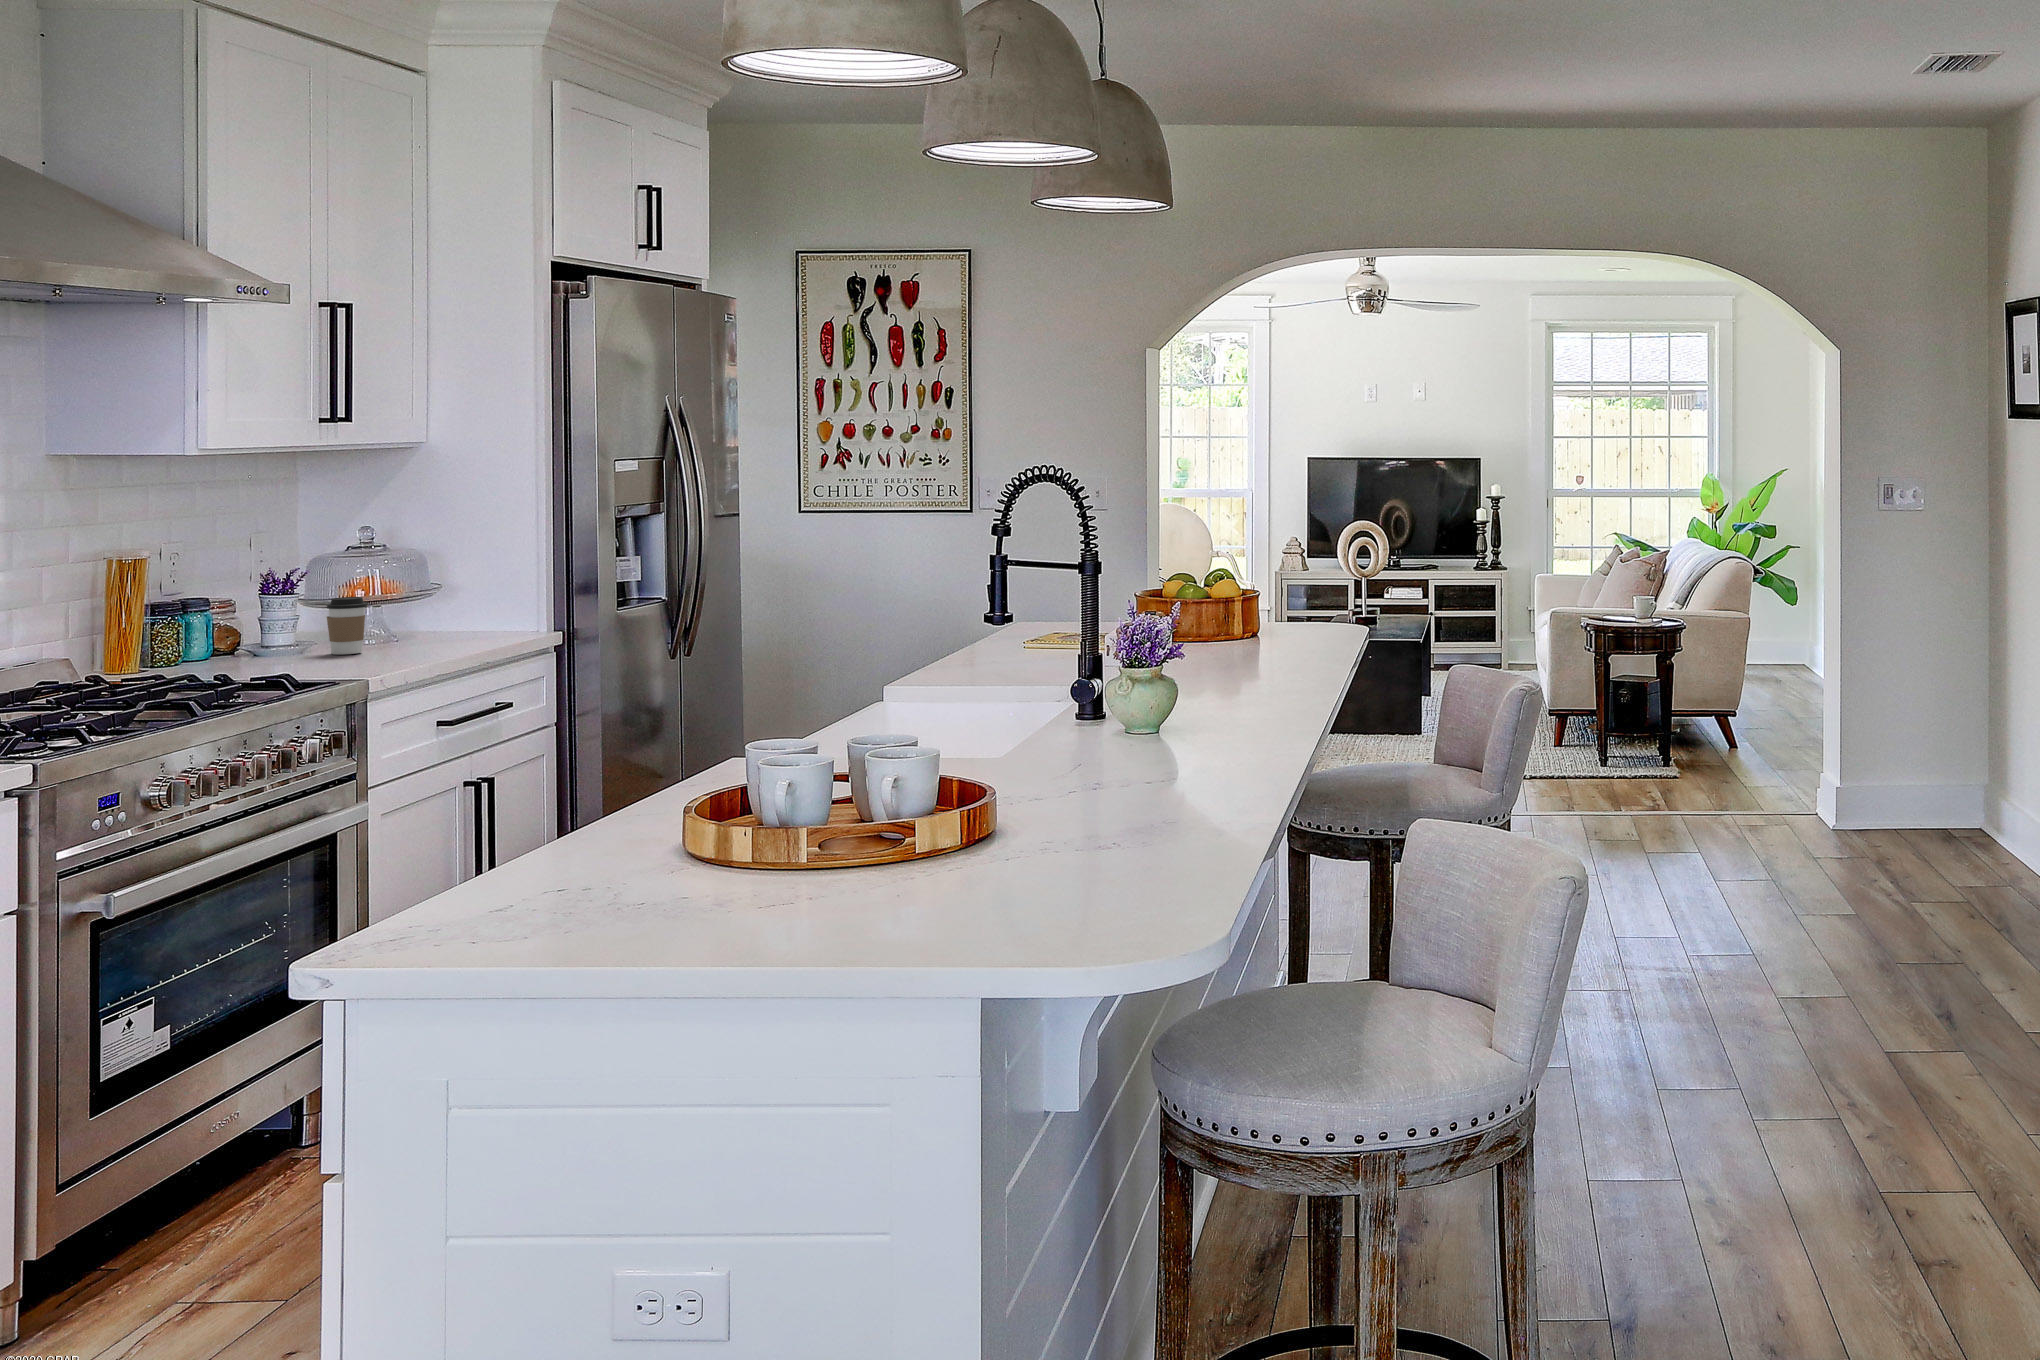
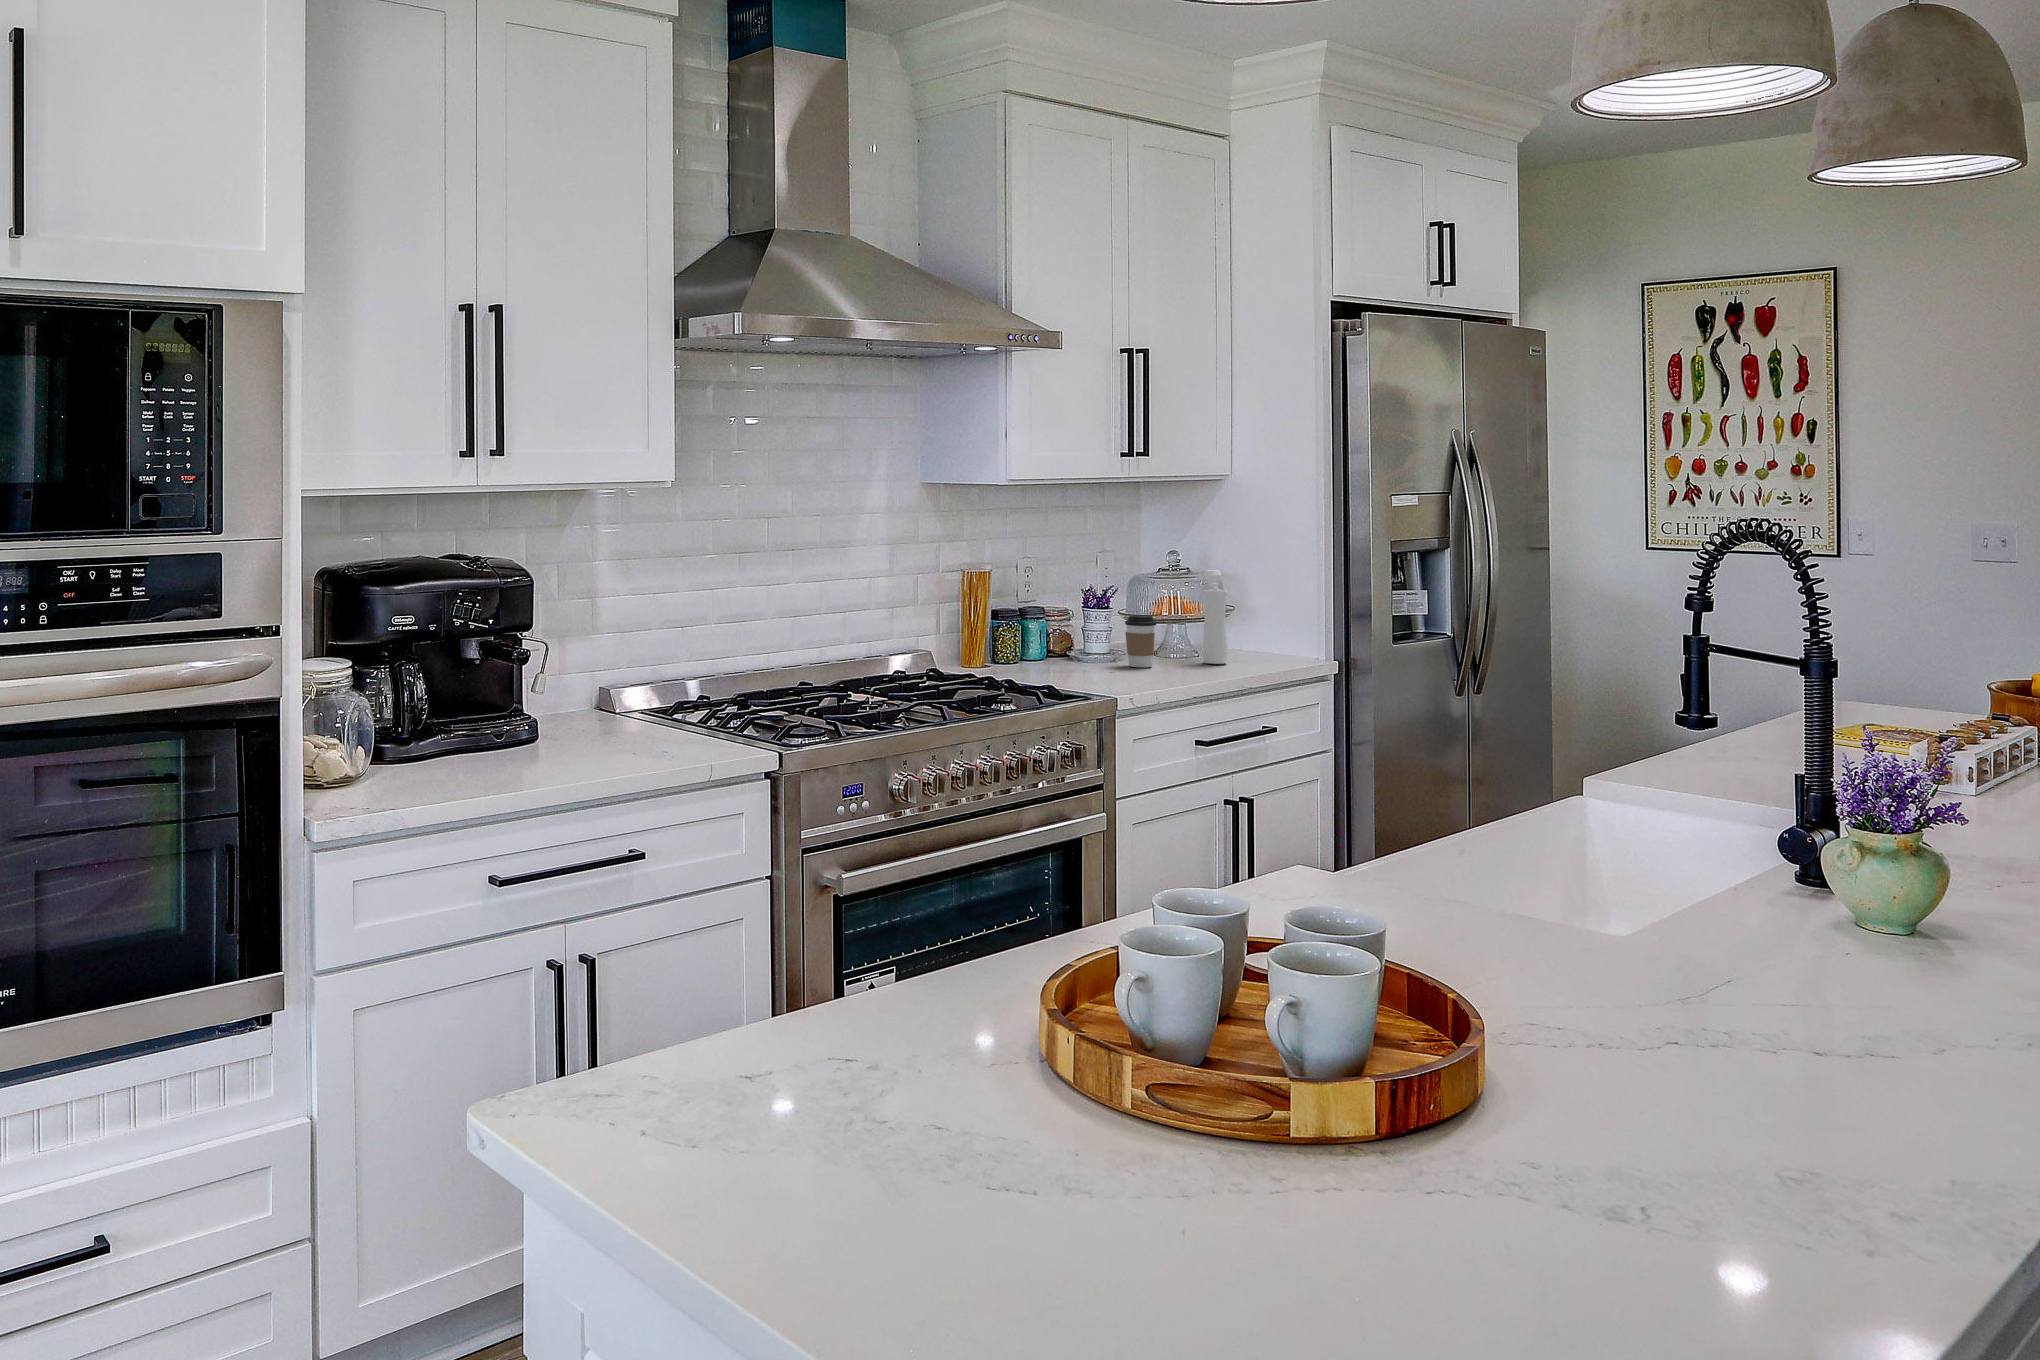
pepper mill: none [406,544,445,644] -> present [1203,570,1228,664]

